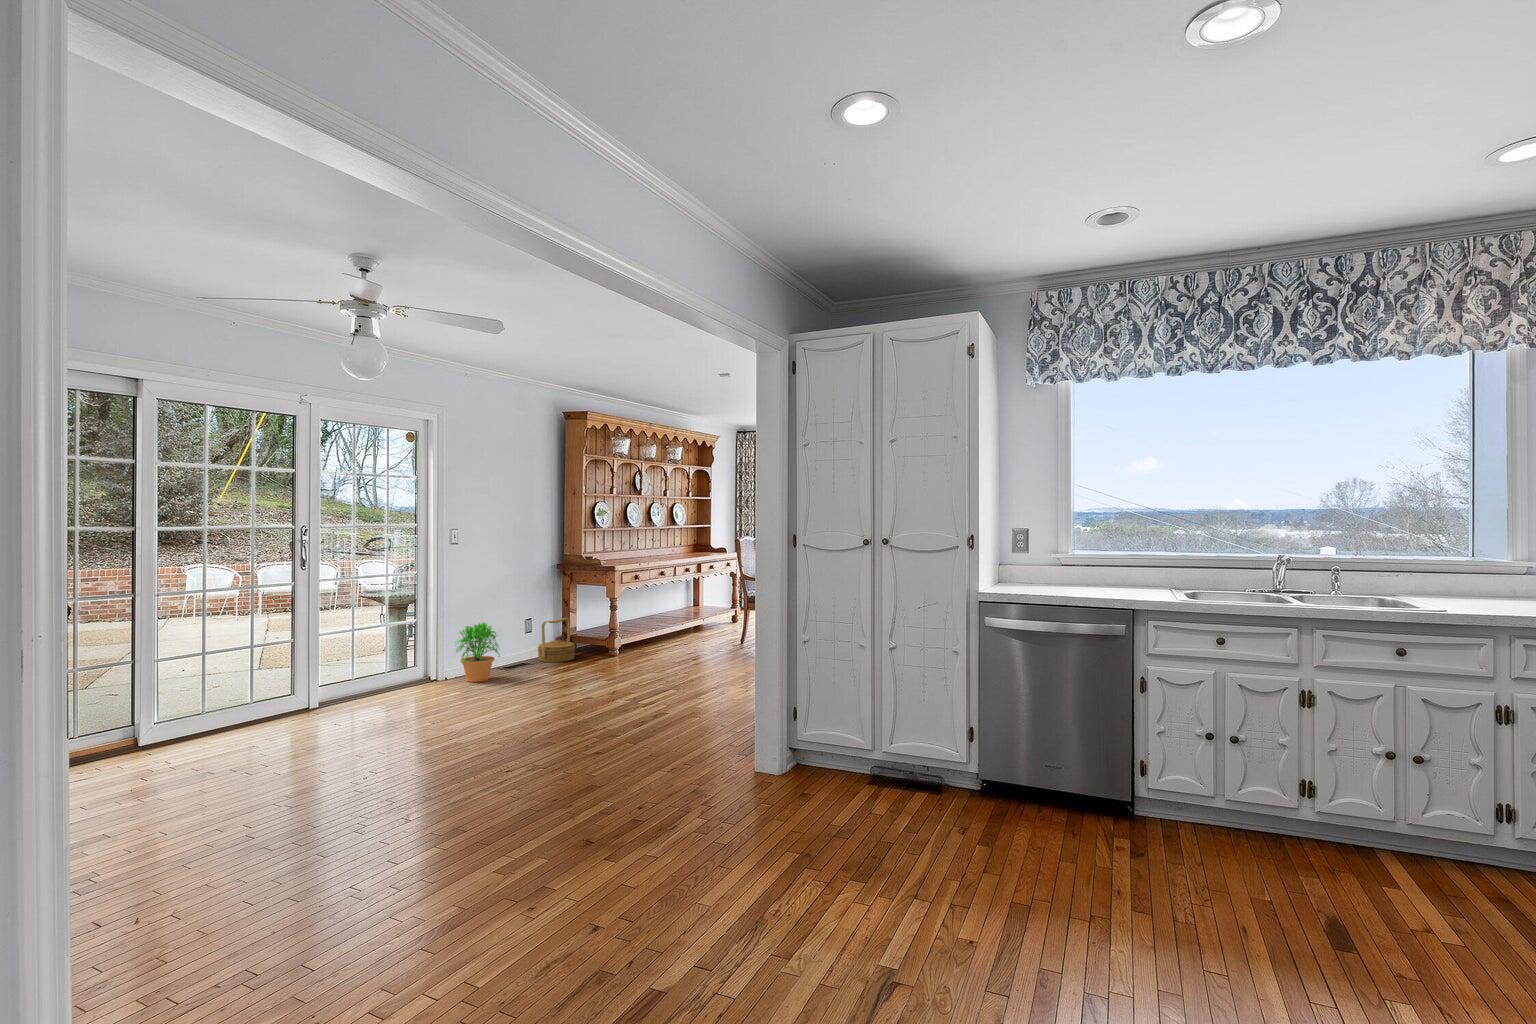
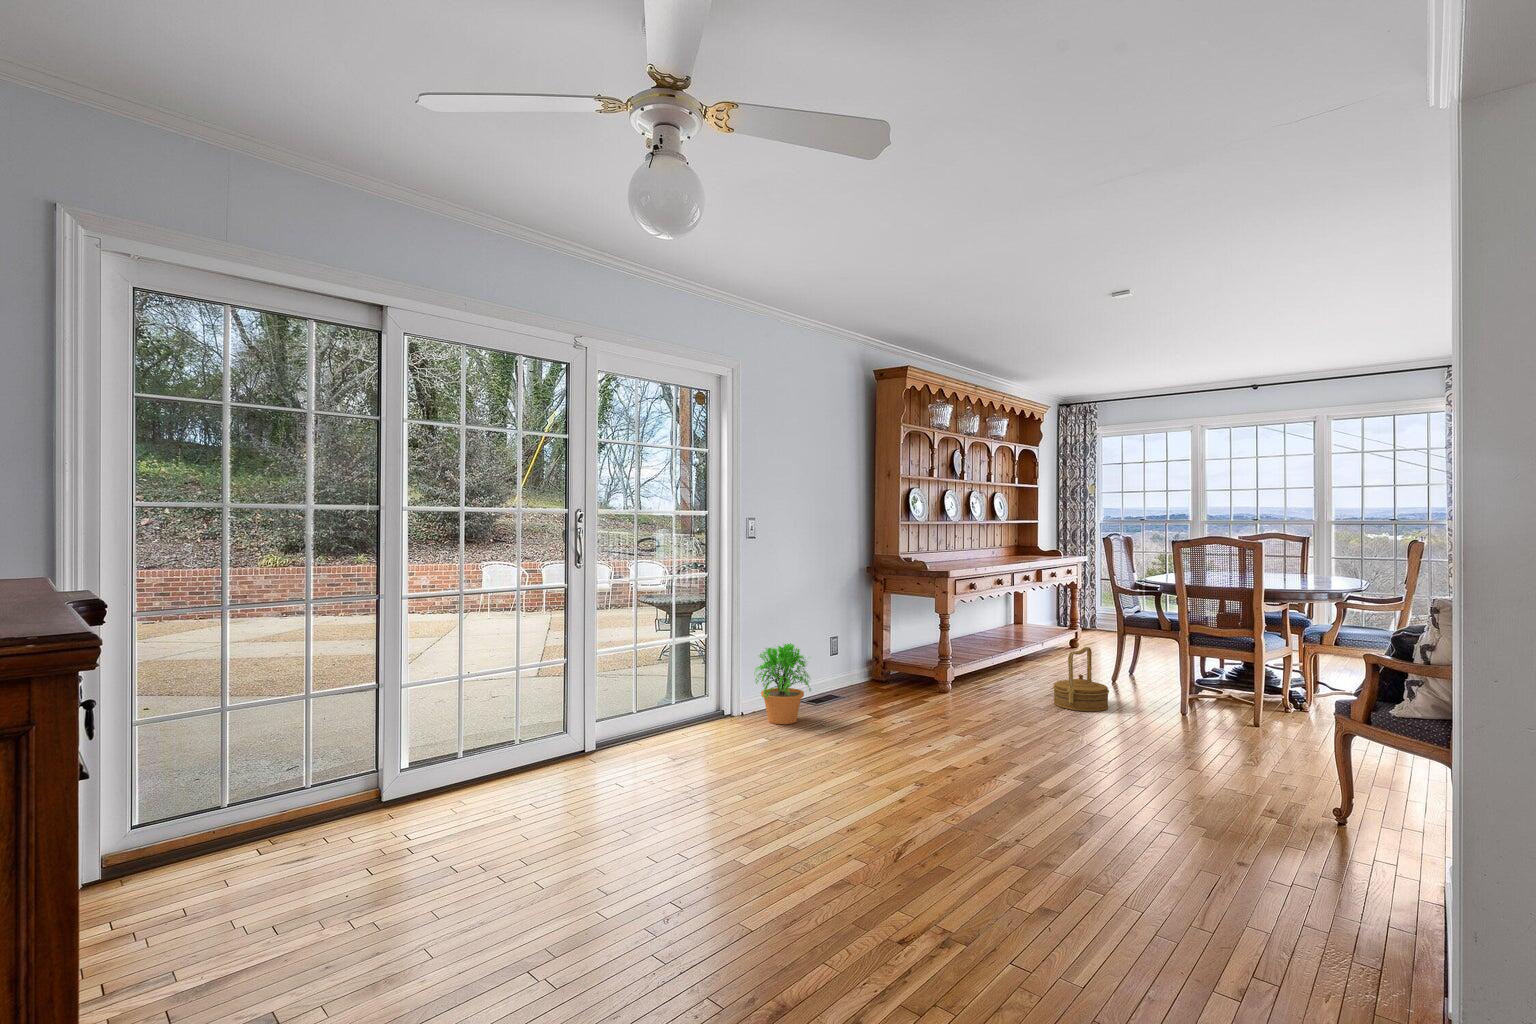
basket: present [538,618,575,662] -> present [1053,647,1109,712]

